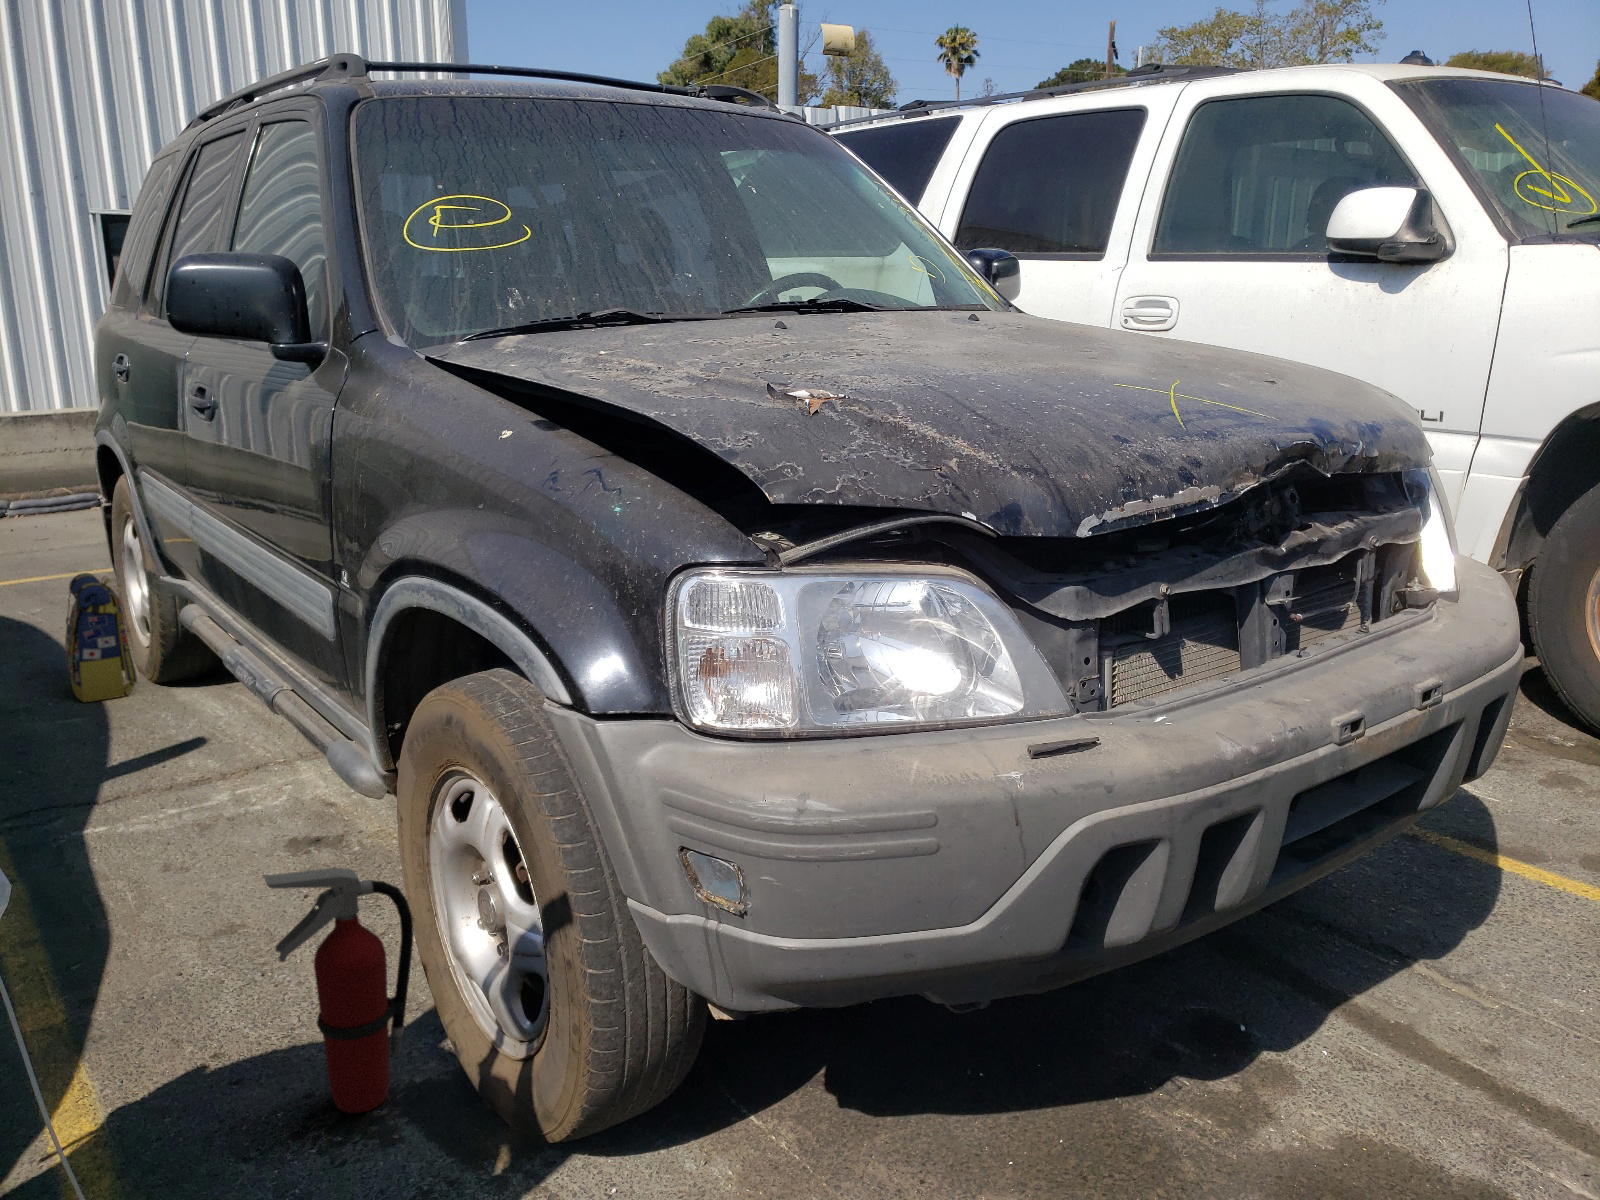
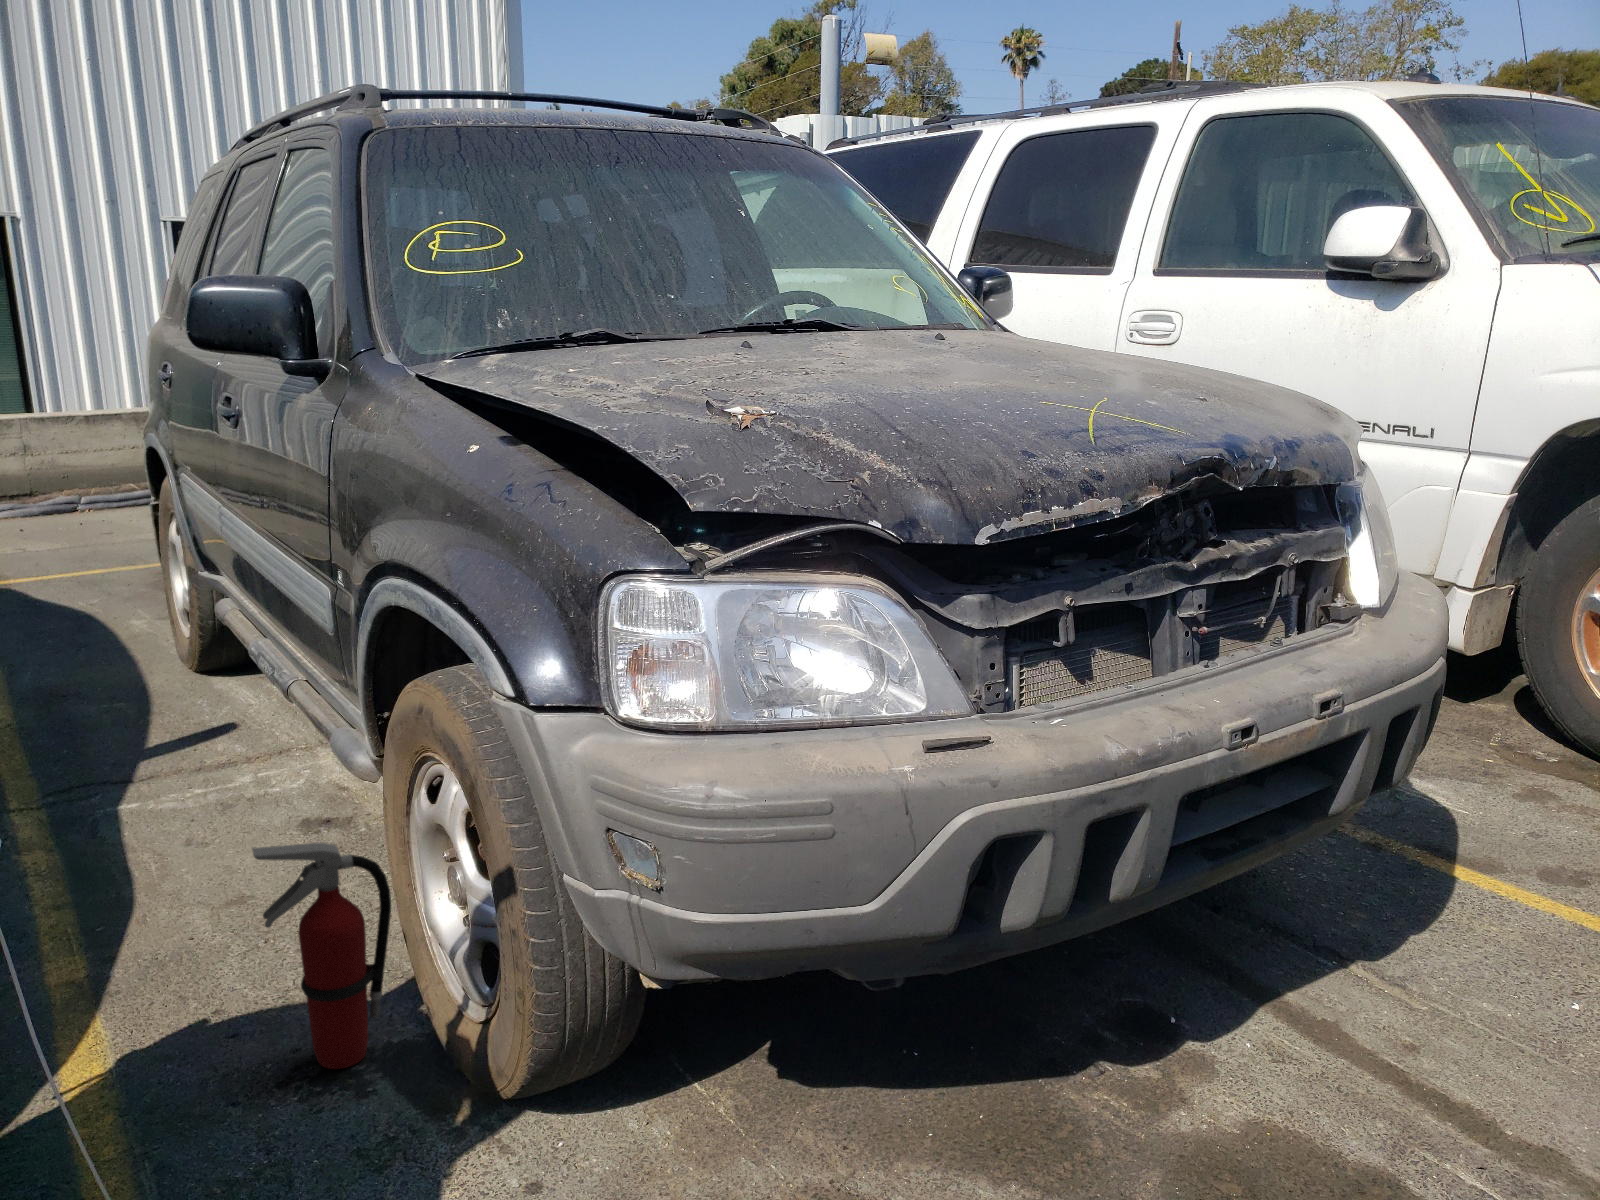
backpack: present [65,573,138,702] -> none [116,565,182,687]

